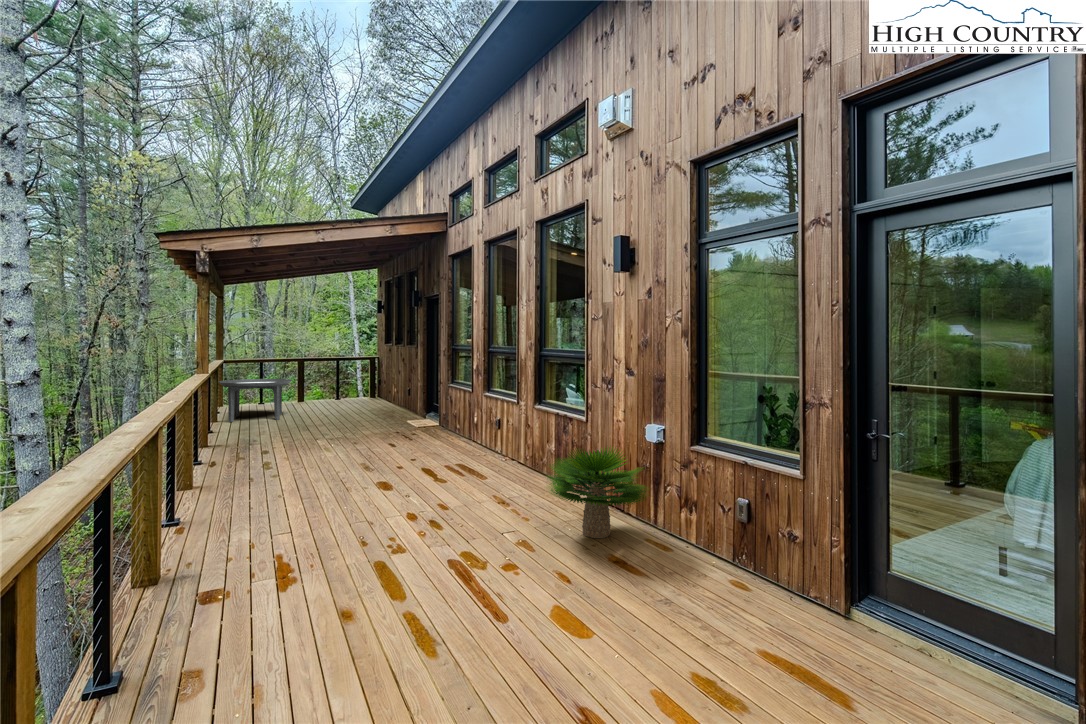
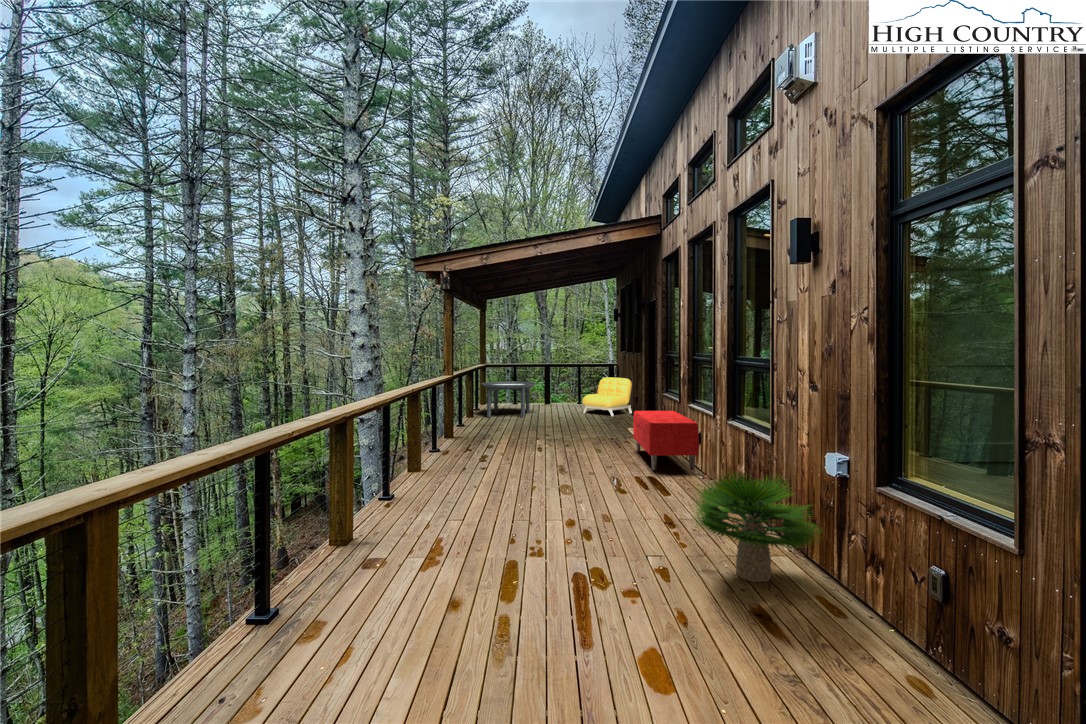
armchair: none [347,372,400,413] -> present [583,377,632,416]
bench: none [427,402,499,460] -> present [633,411,699,470]

